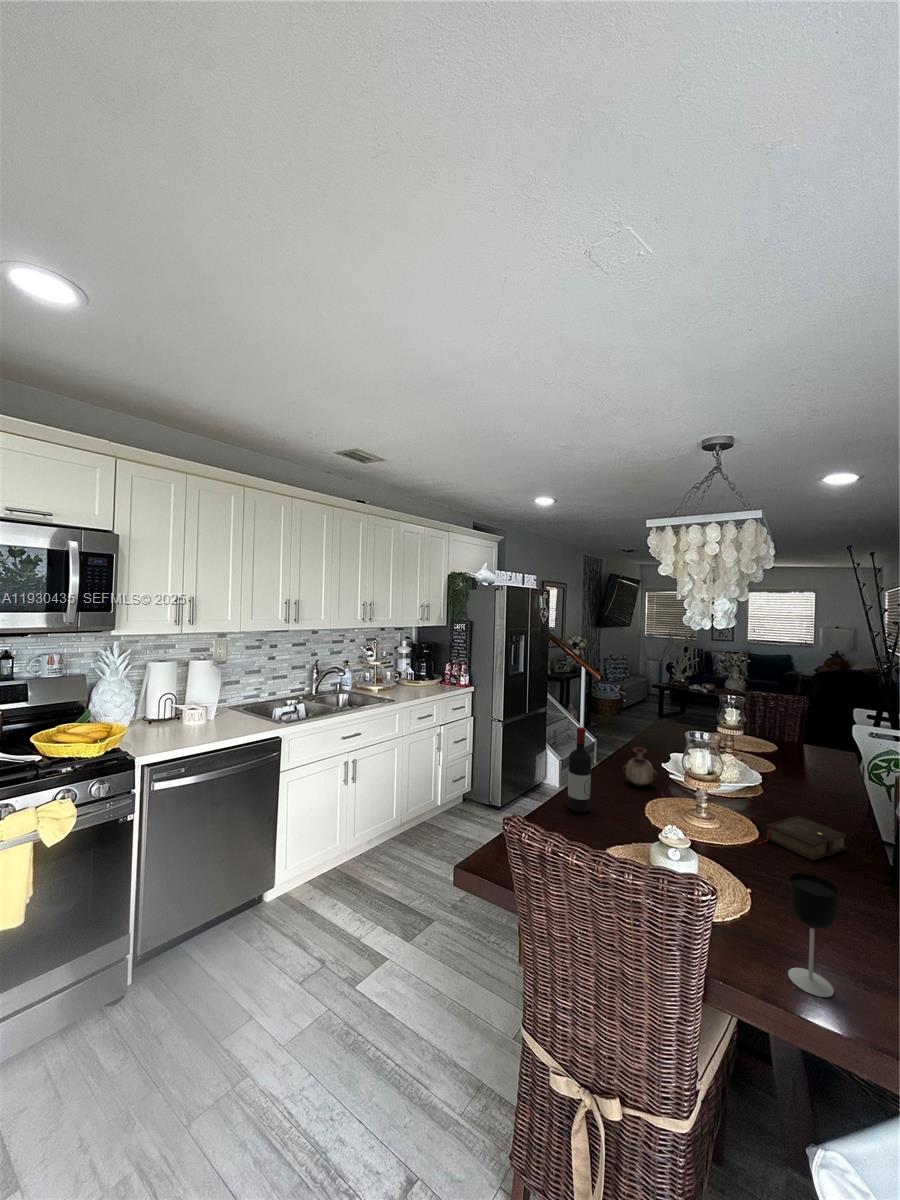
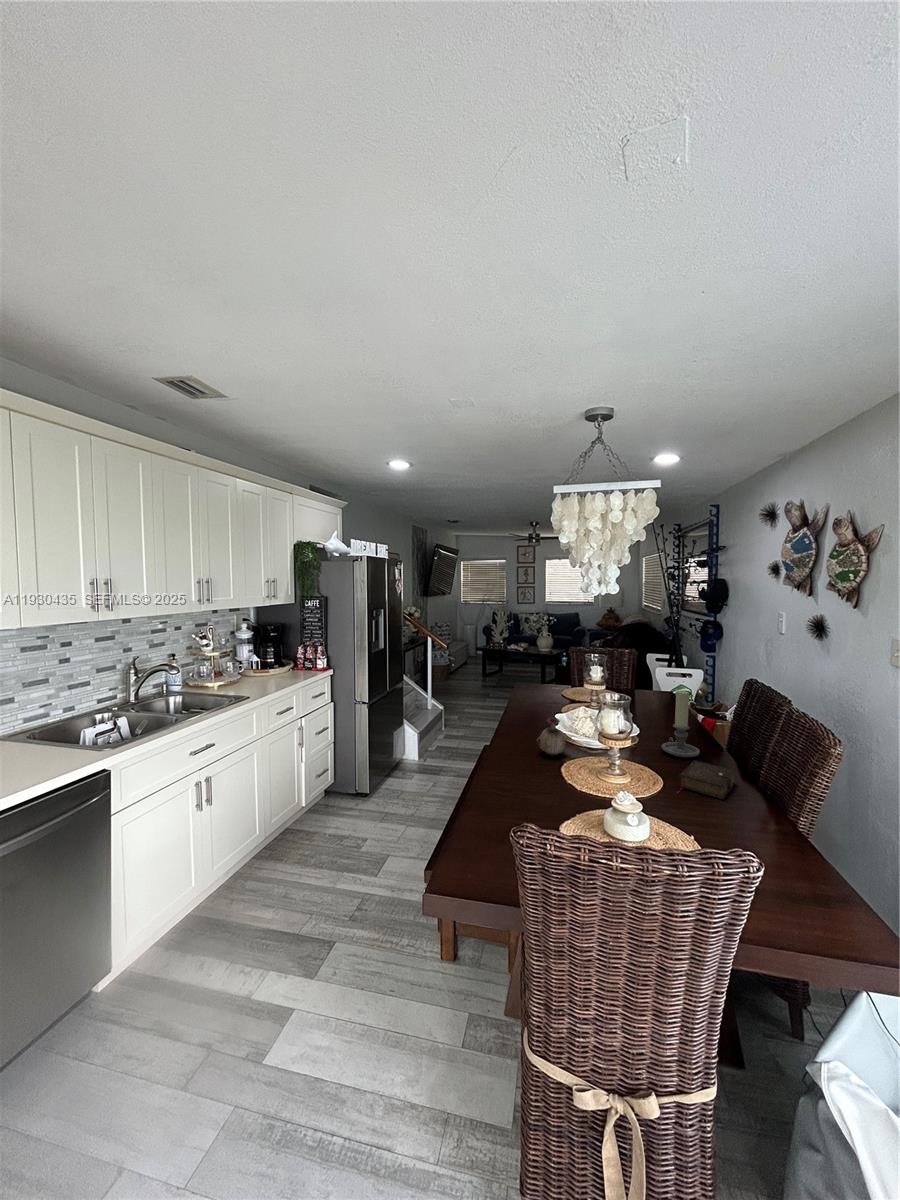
wine bottle: present [568,727,591,813] -> none [506,708,530,797]
candle holder: none [774,738,822,815] -> present [662,690,700,758]
wine glass: present [788,873,839,997] -> none [782,824,830,933]

